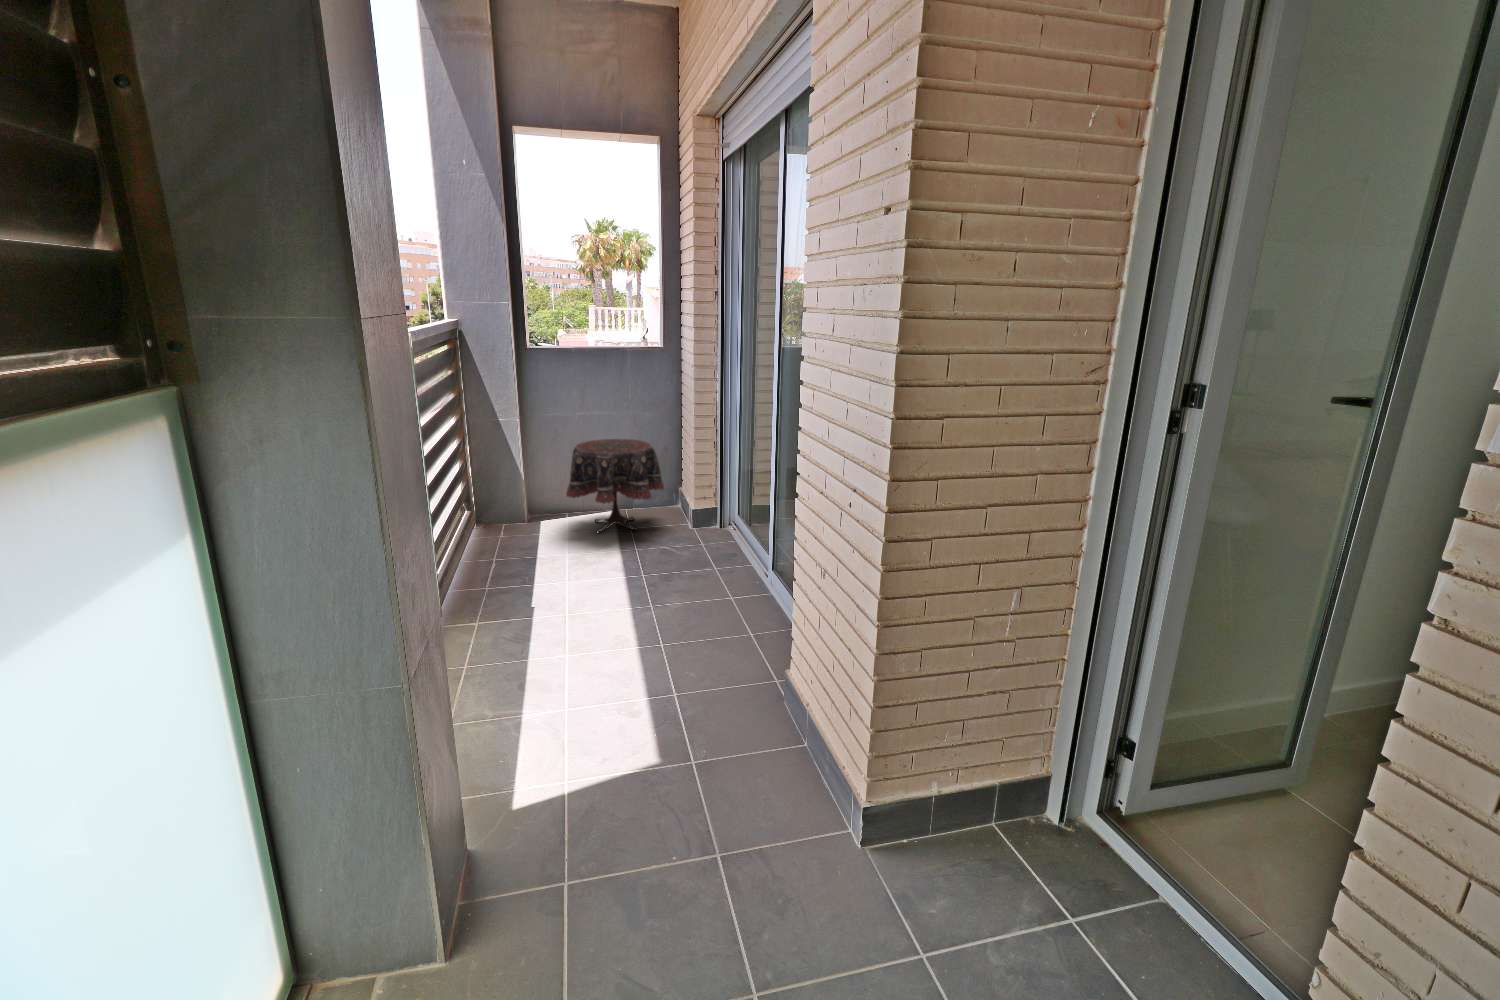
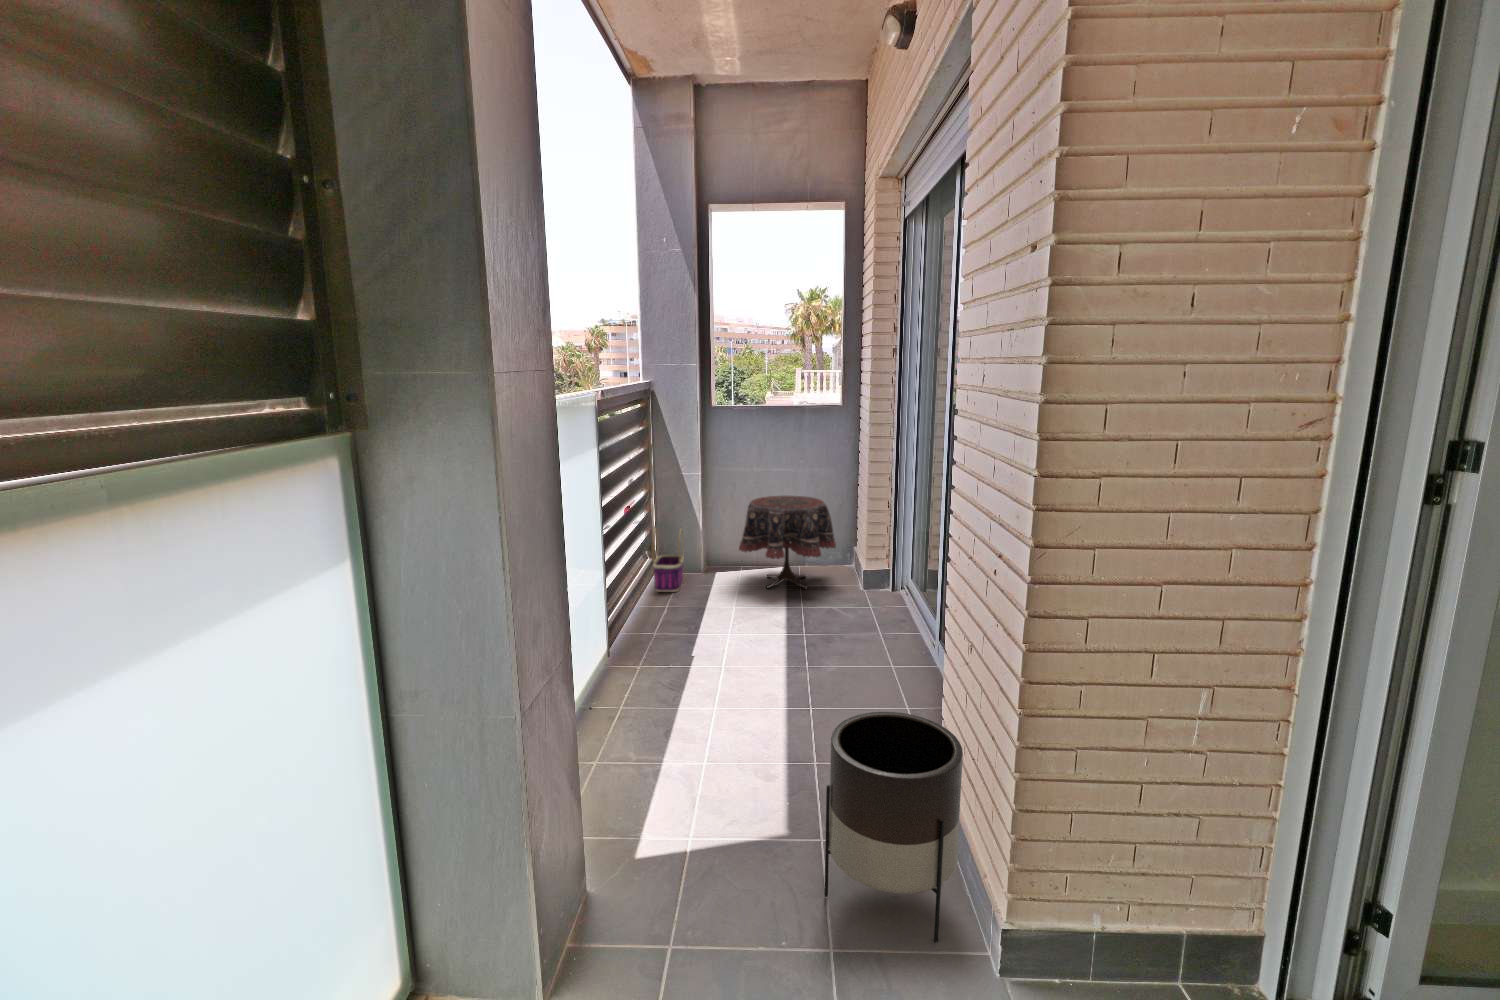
basket: none [471,477,507,544] -> present [652,529,684,592]
planter: none [704,637,823,830] -> present [824,712,963,942]

